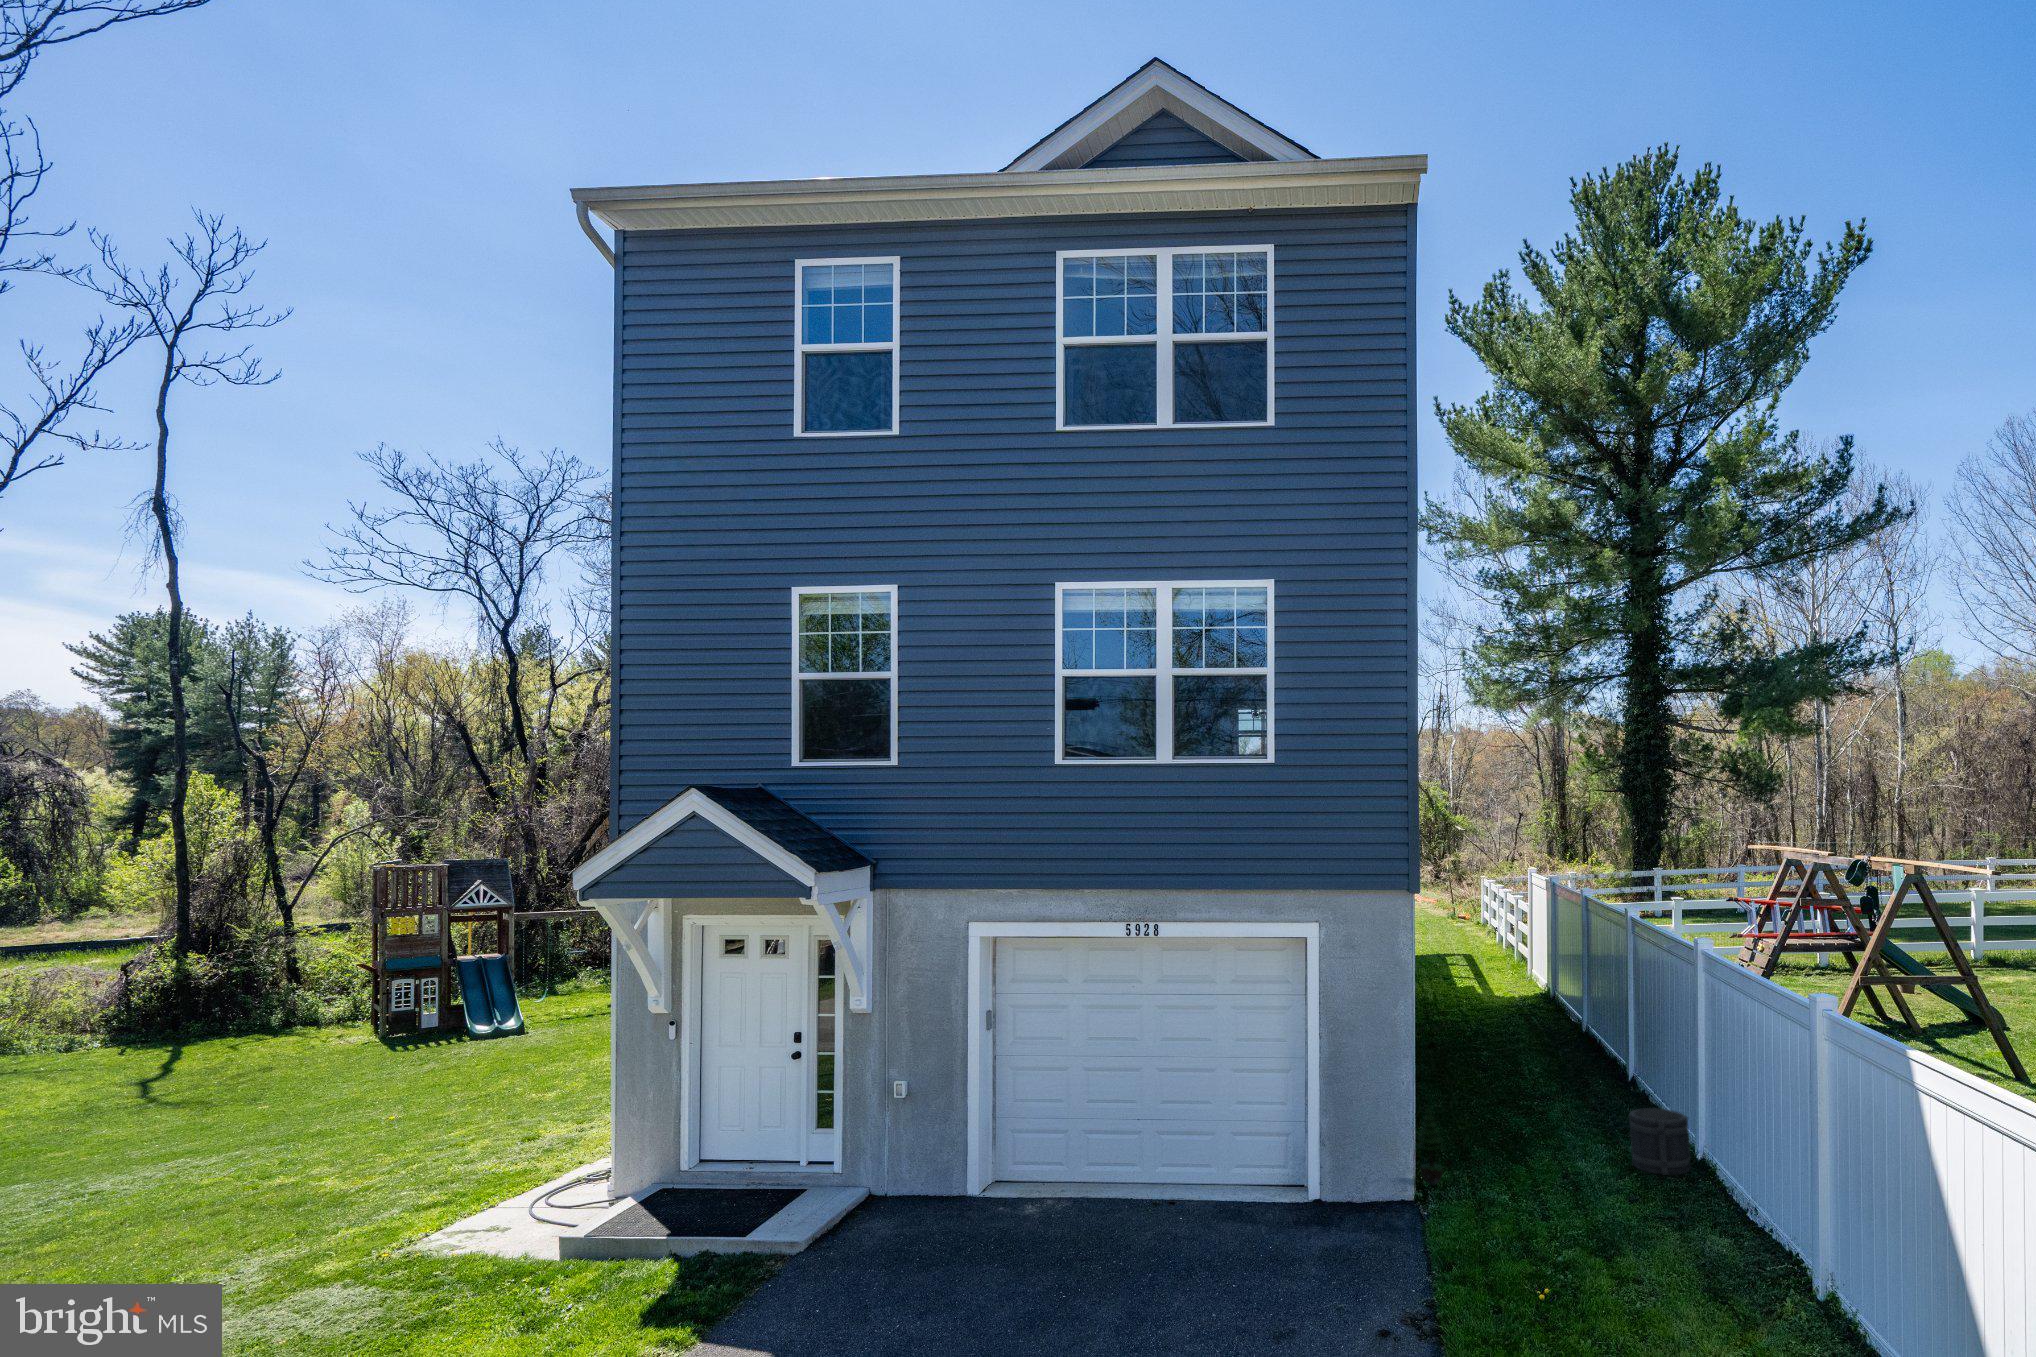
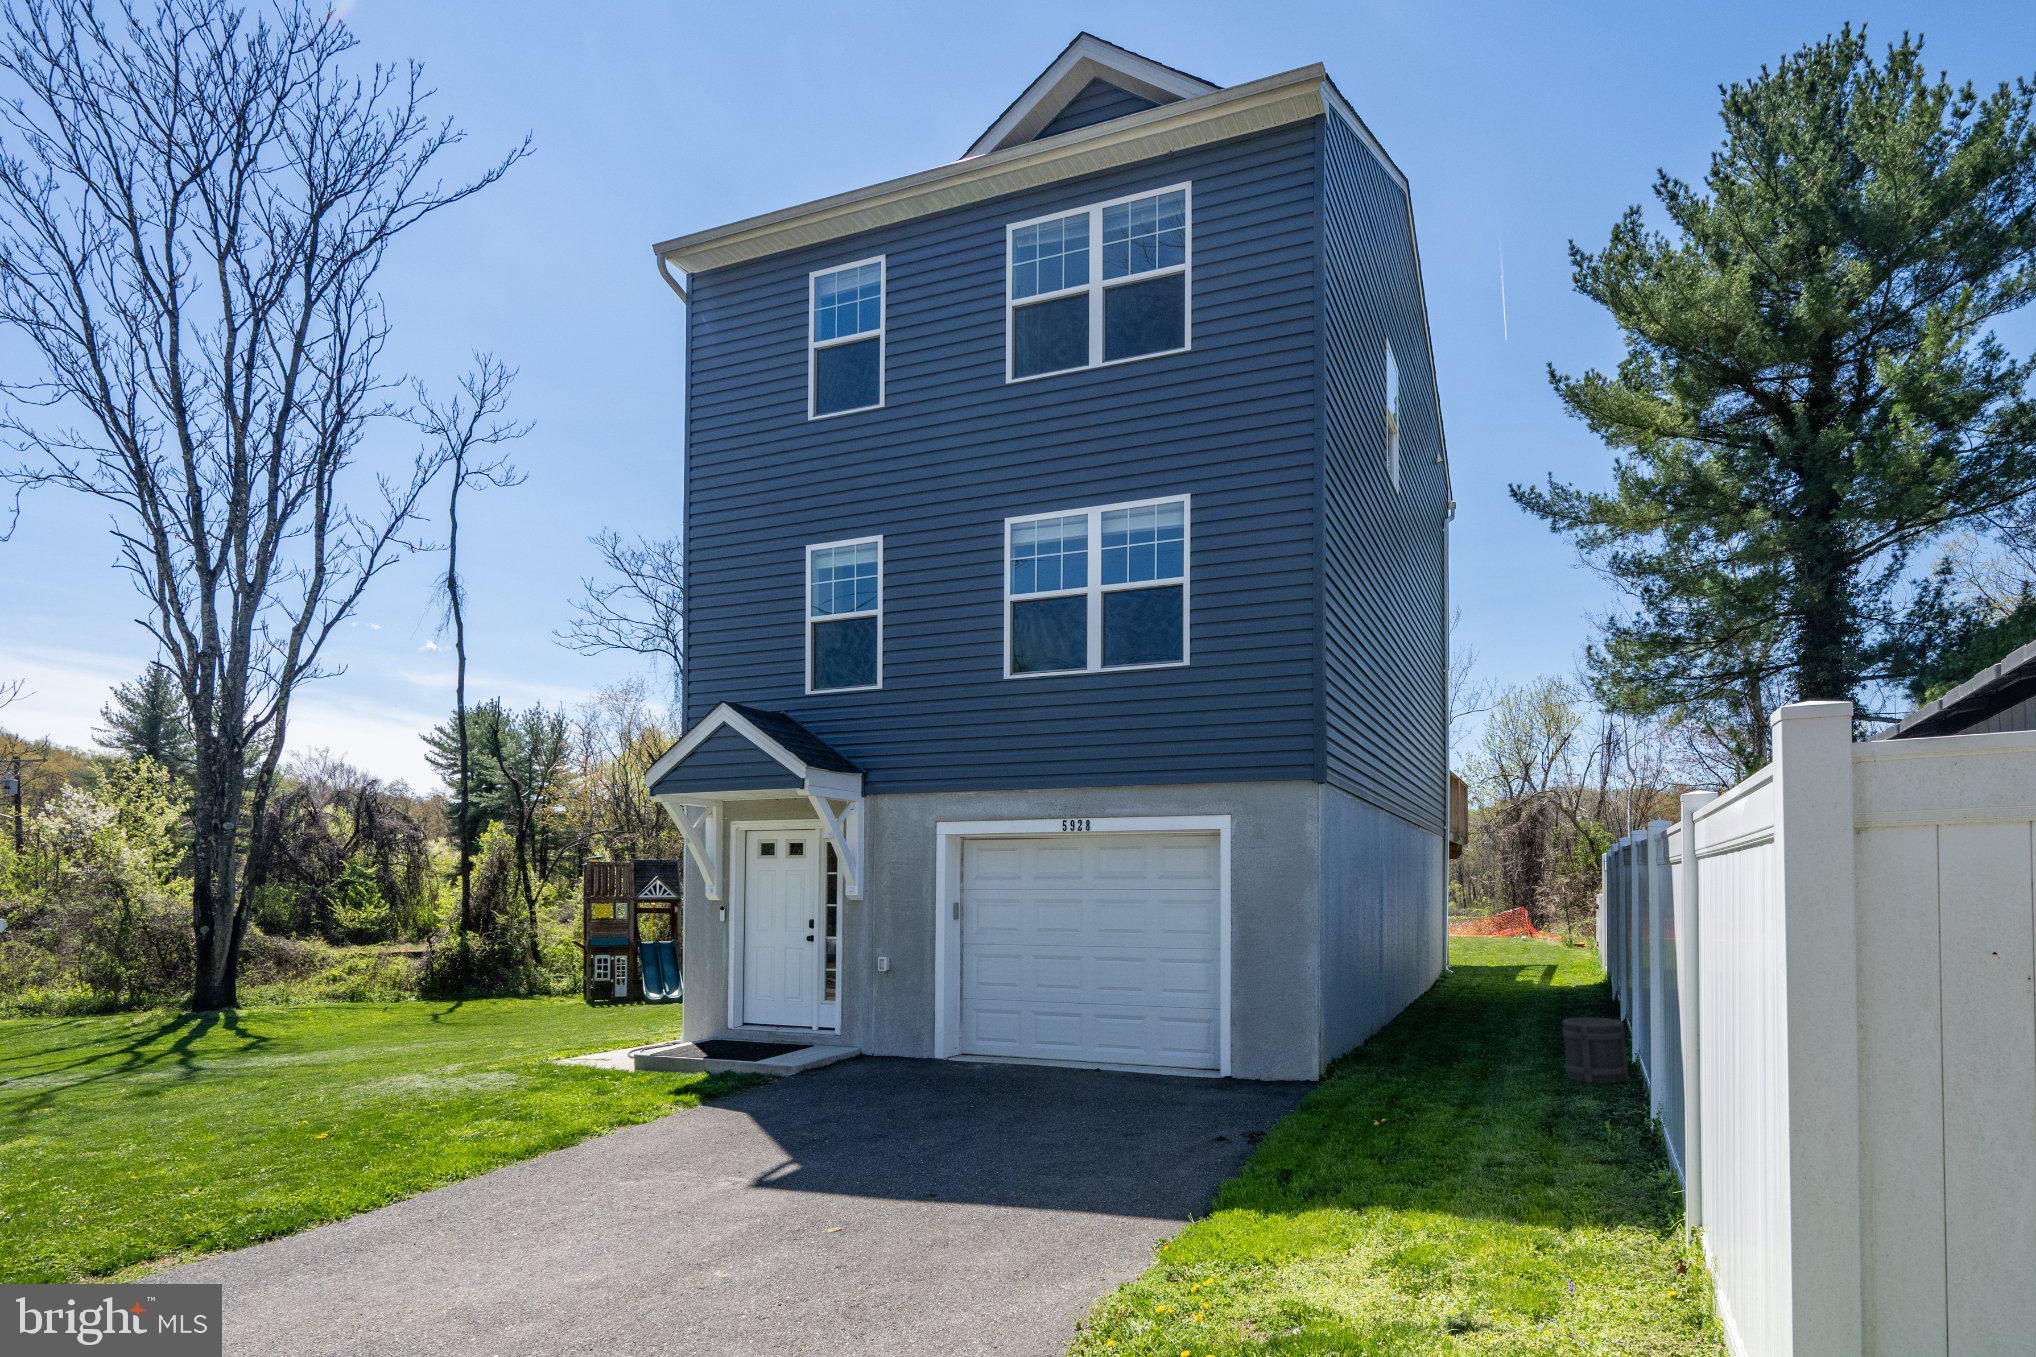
potted tree: present [1417,1106,1444,1185] -> none [1315,995,1343,1076]

